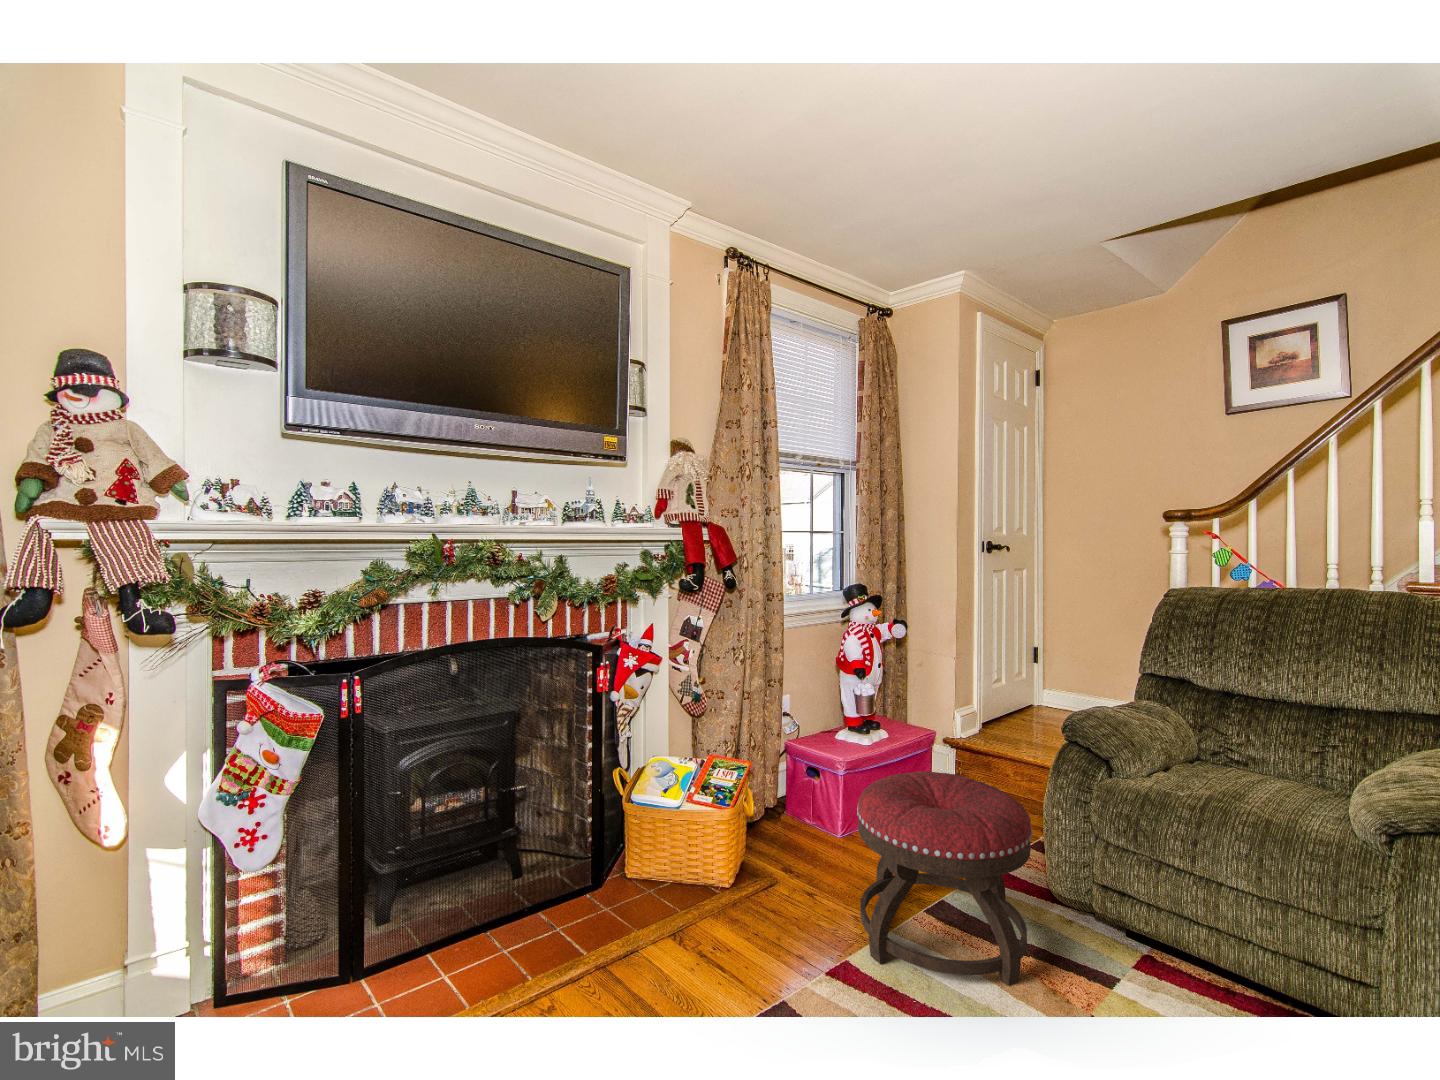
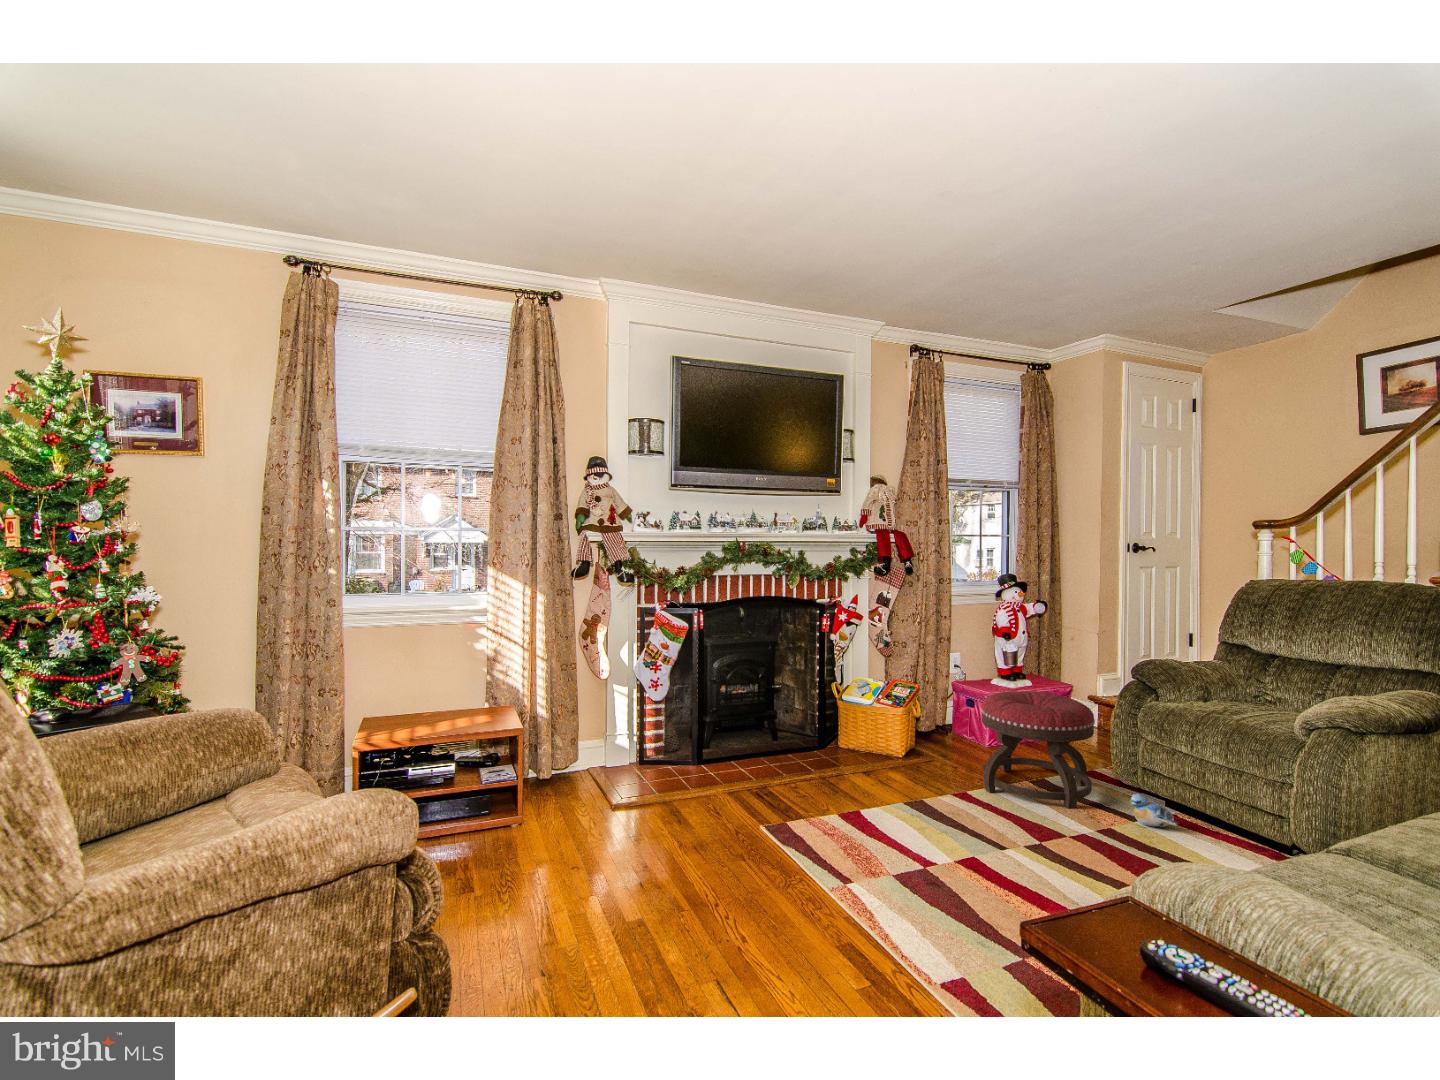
plush toy: none [1110,959,1190,1015] -> present [1129,794,1179,827]

